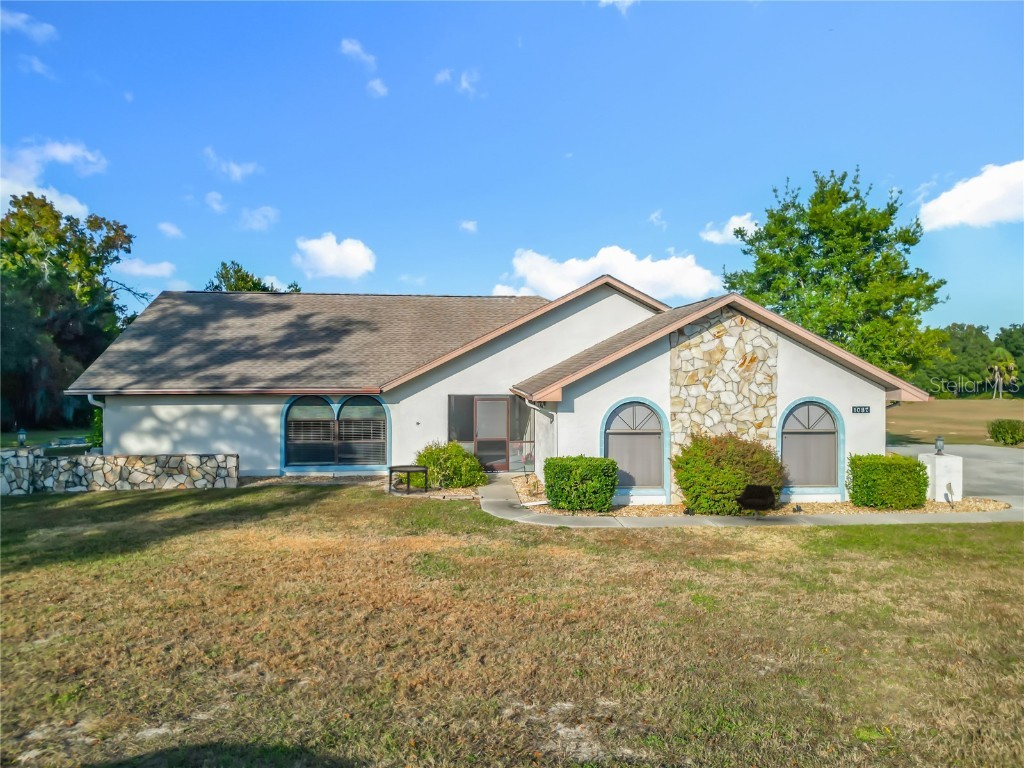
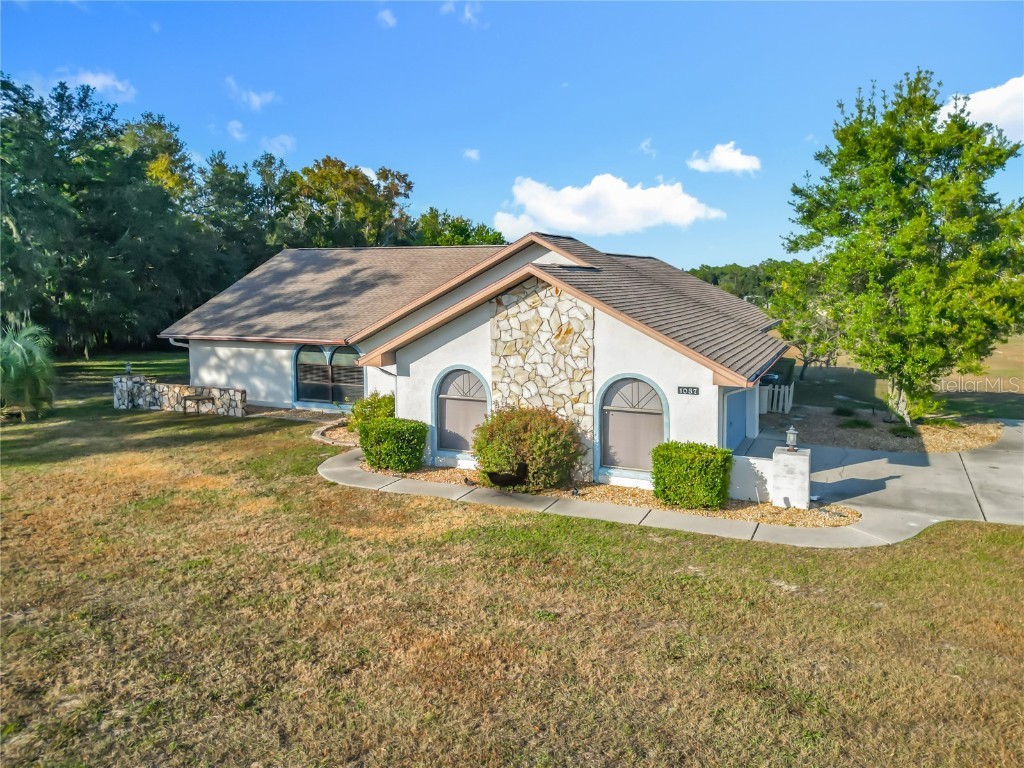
round table: present [388,465,429,495] -> present [182,394,215,416]

